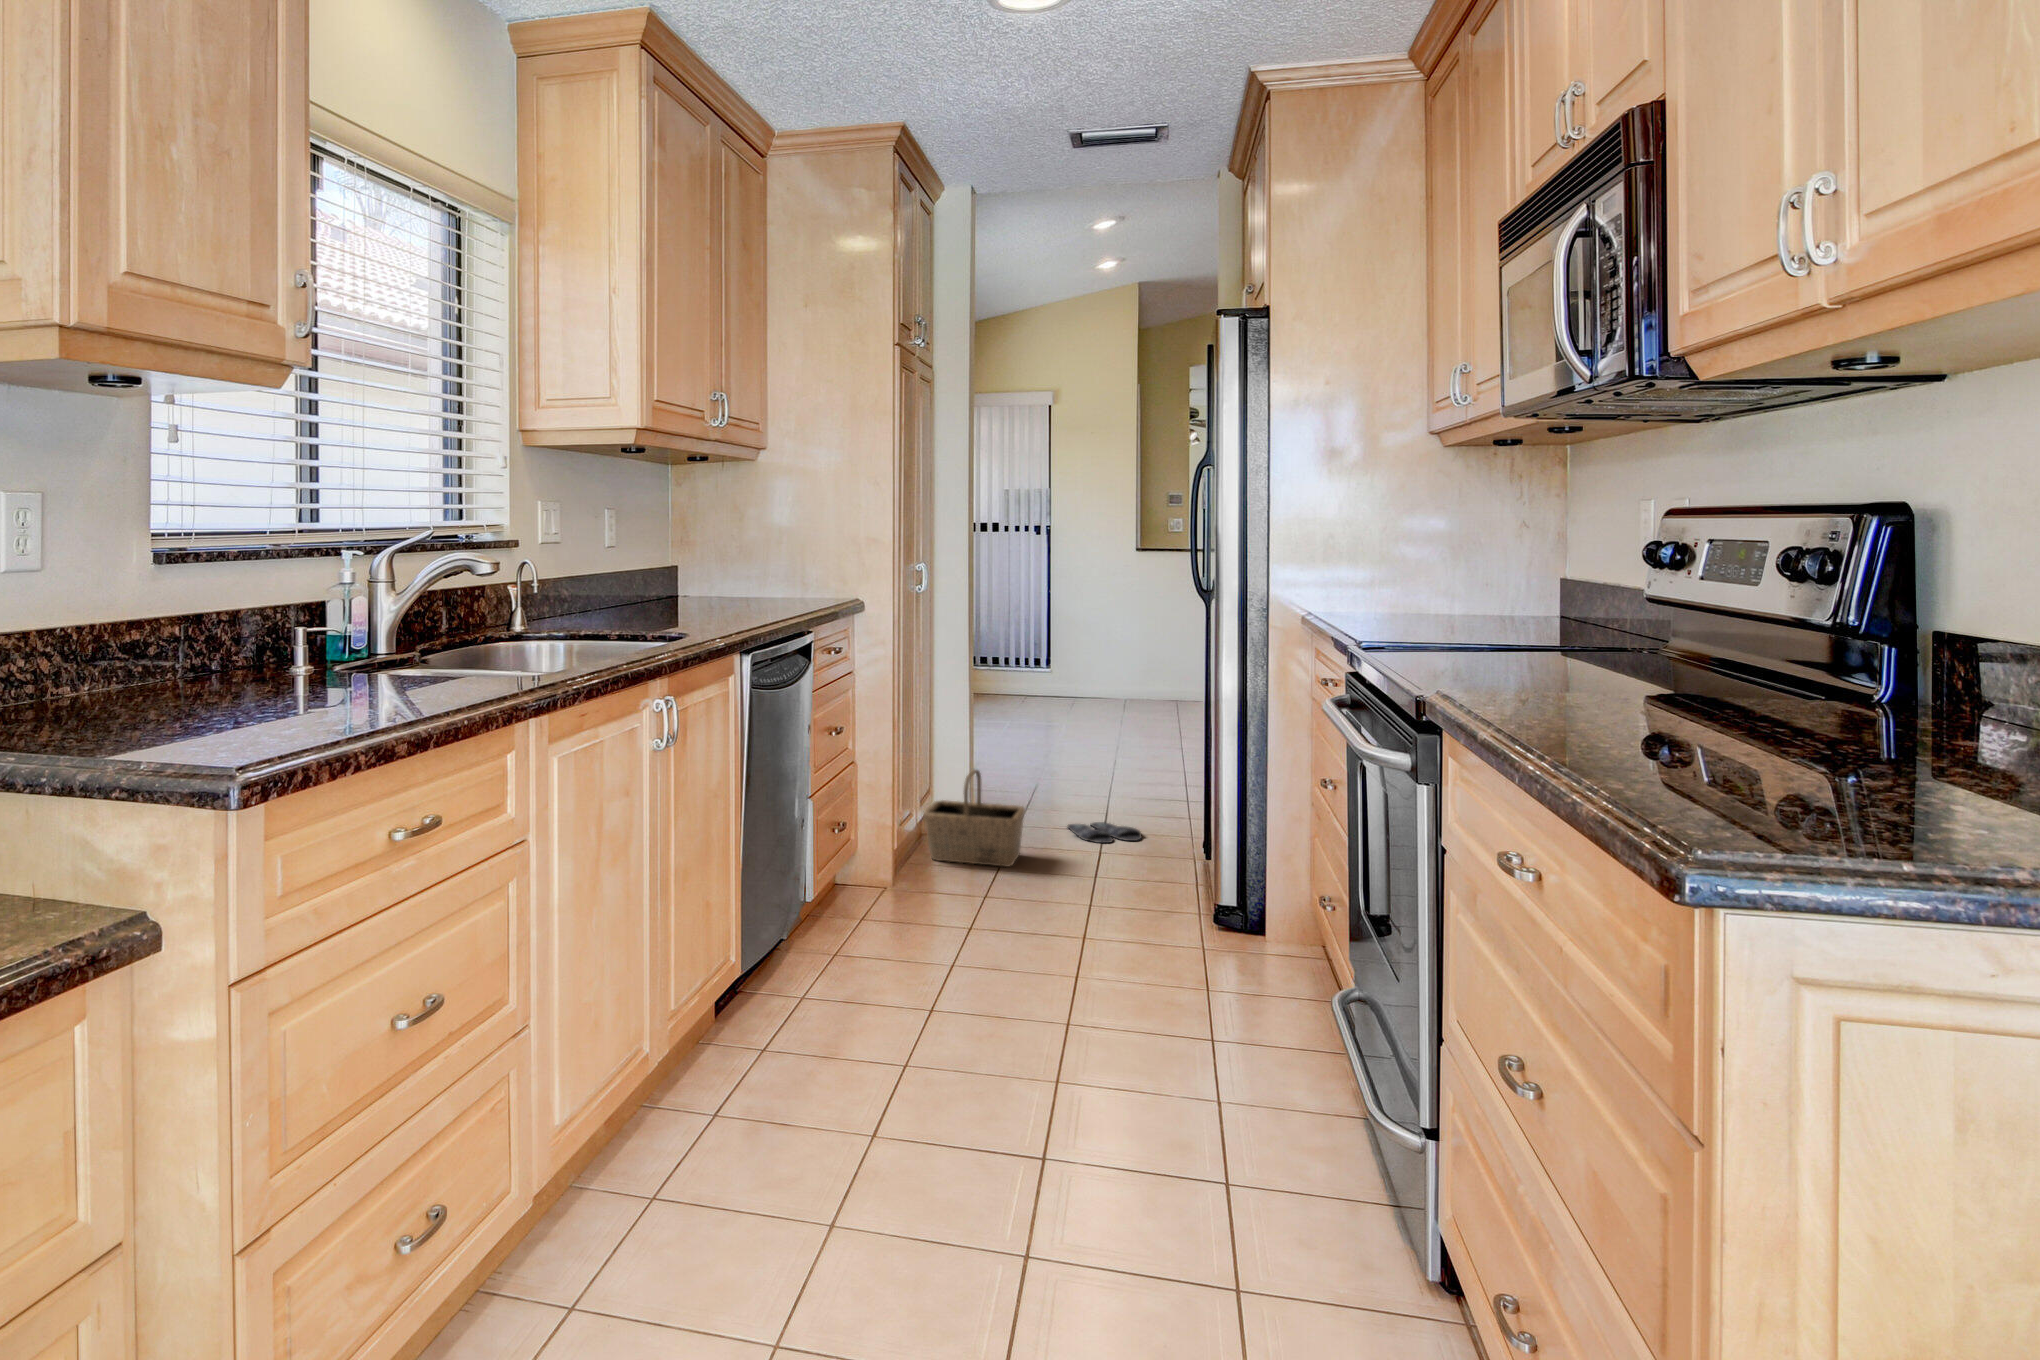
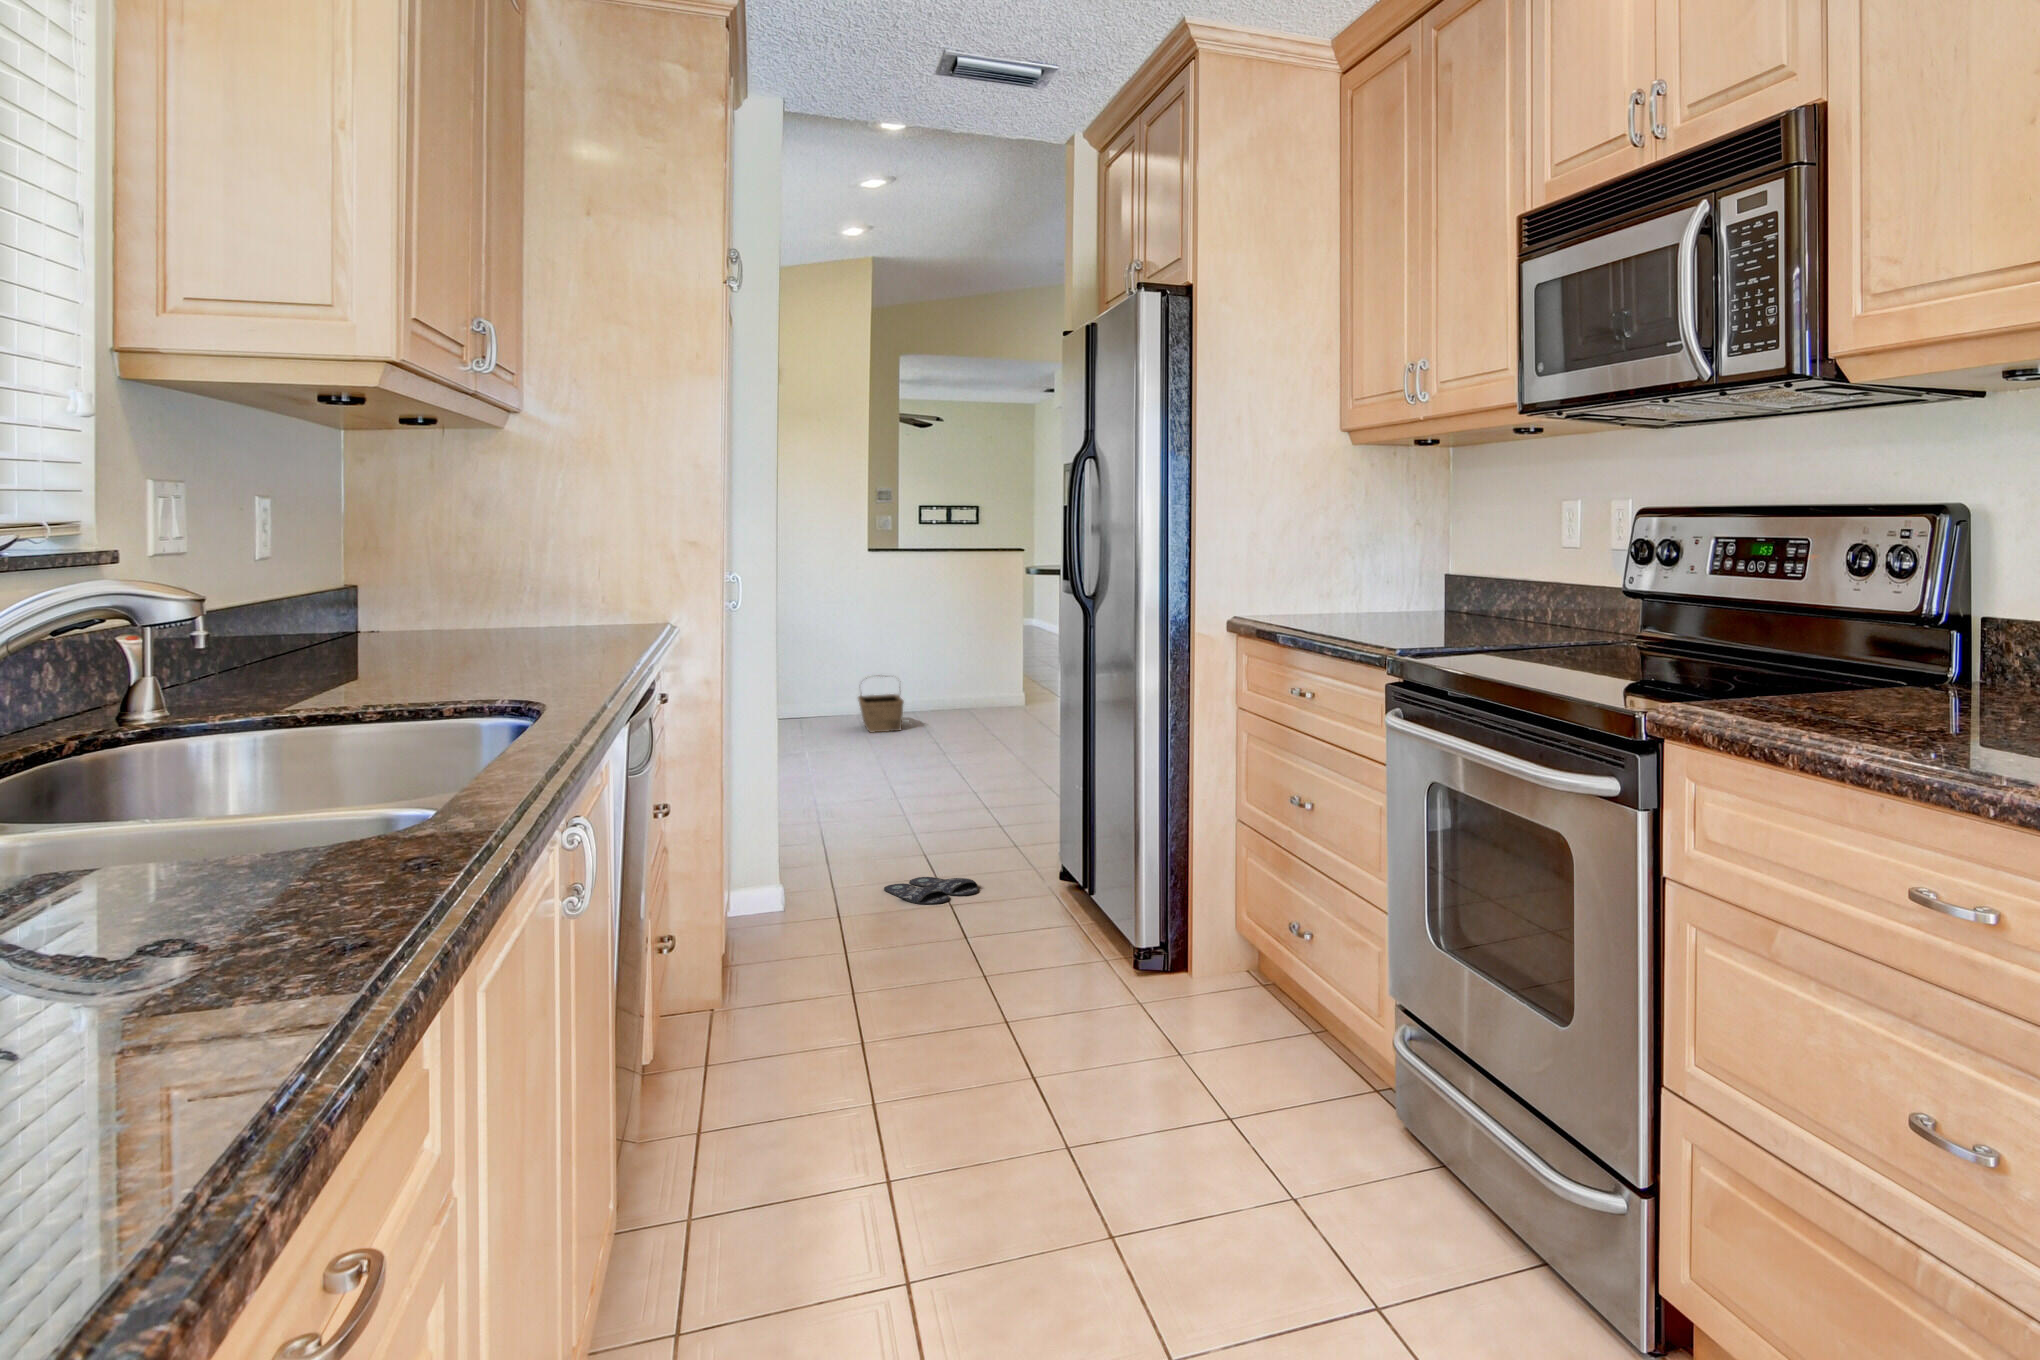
basket: present [923,770,1025,867] -> present [858,694,904,733]

